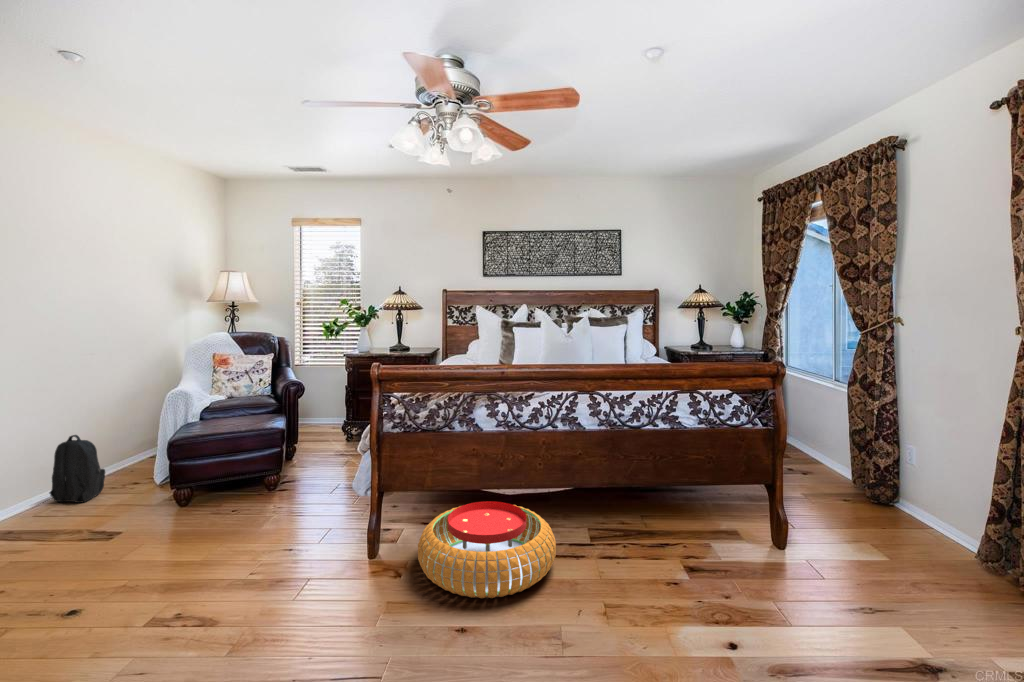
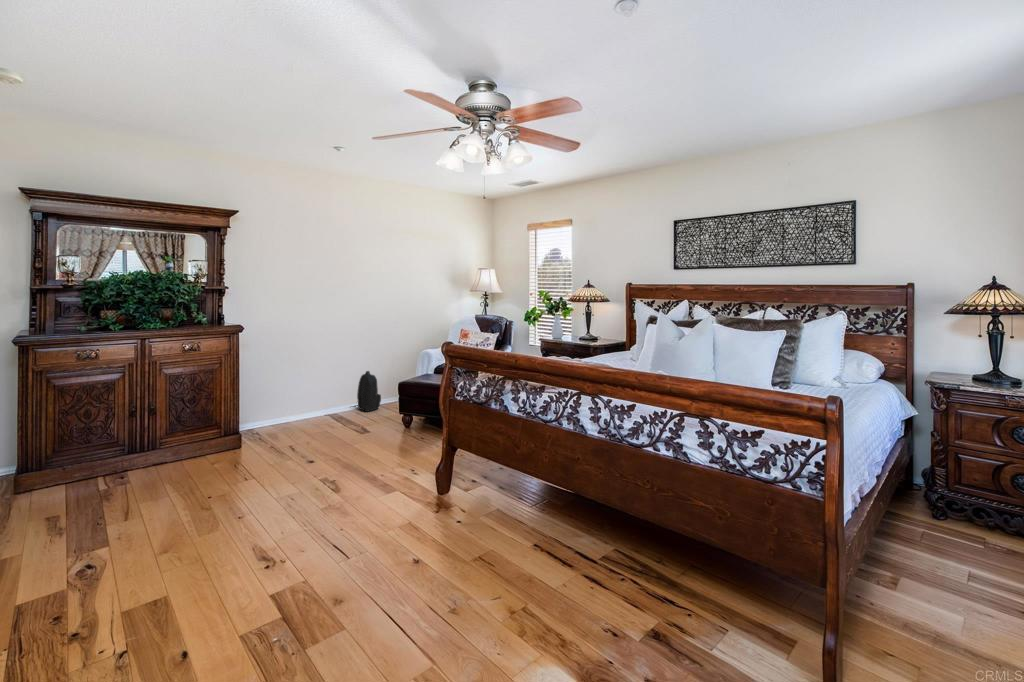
pouf: present [418,501,556,598] -> none [419,475,542,560]

